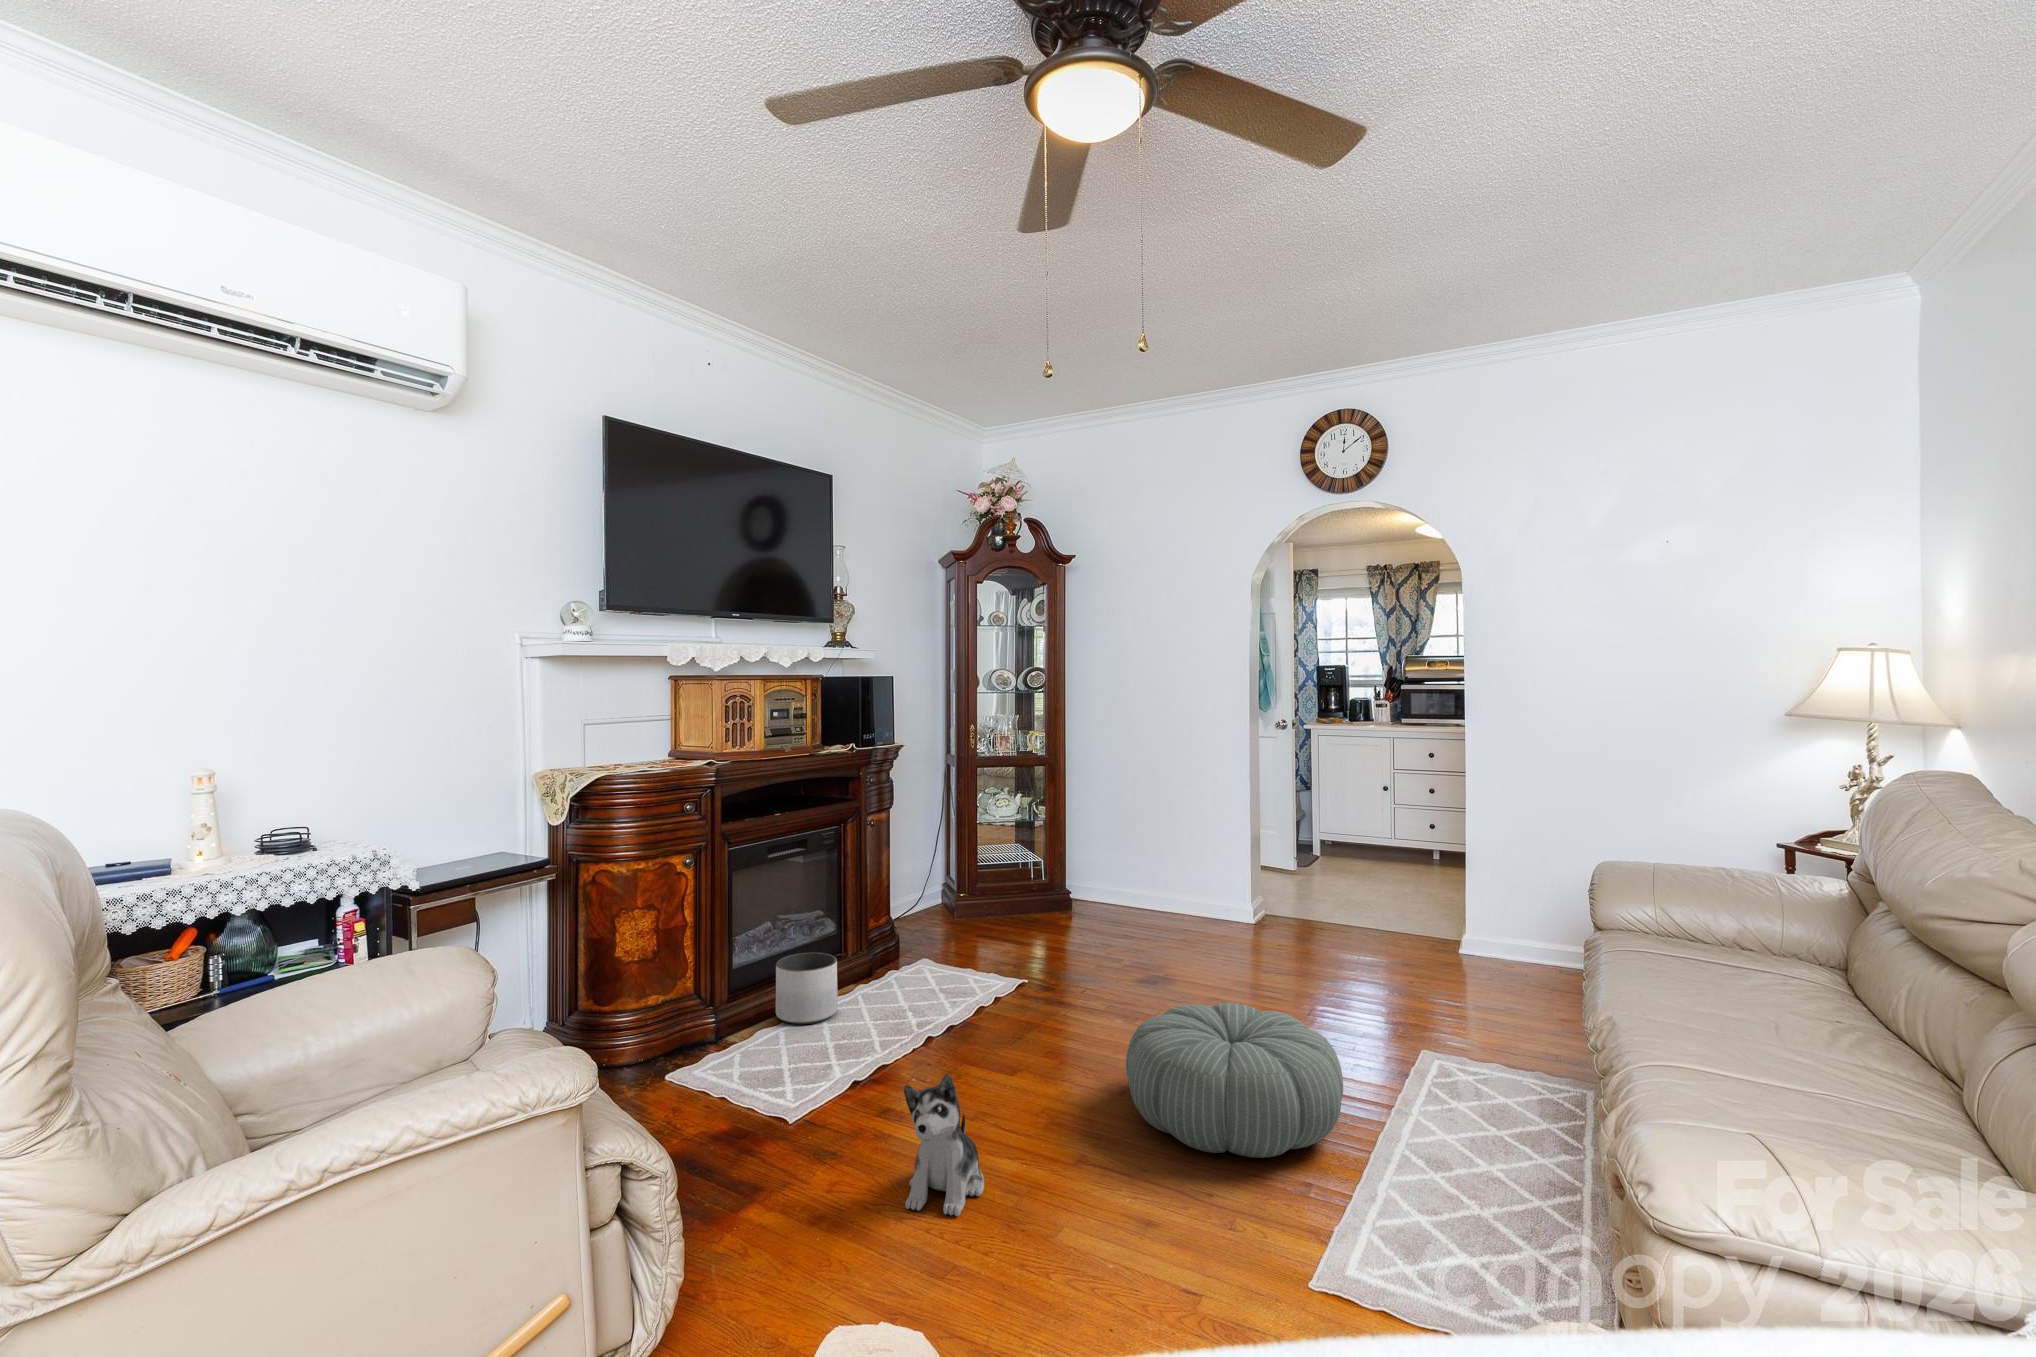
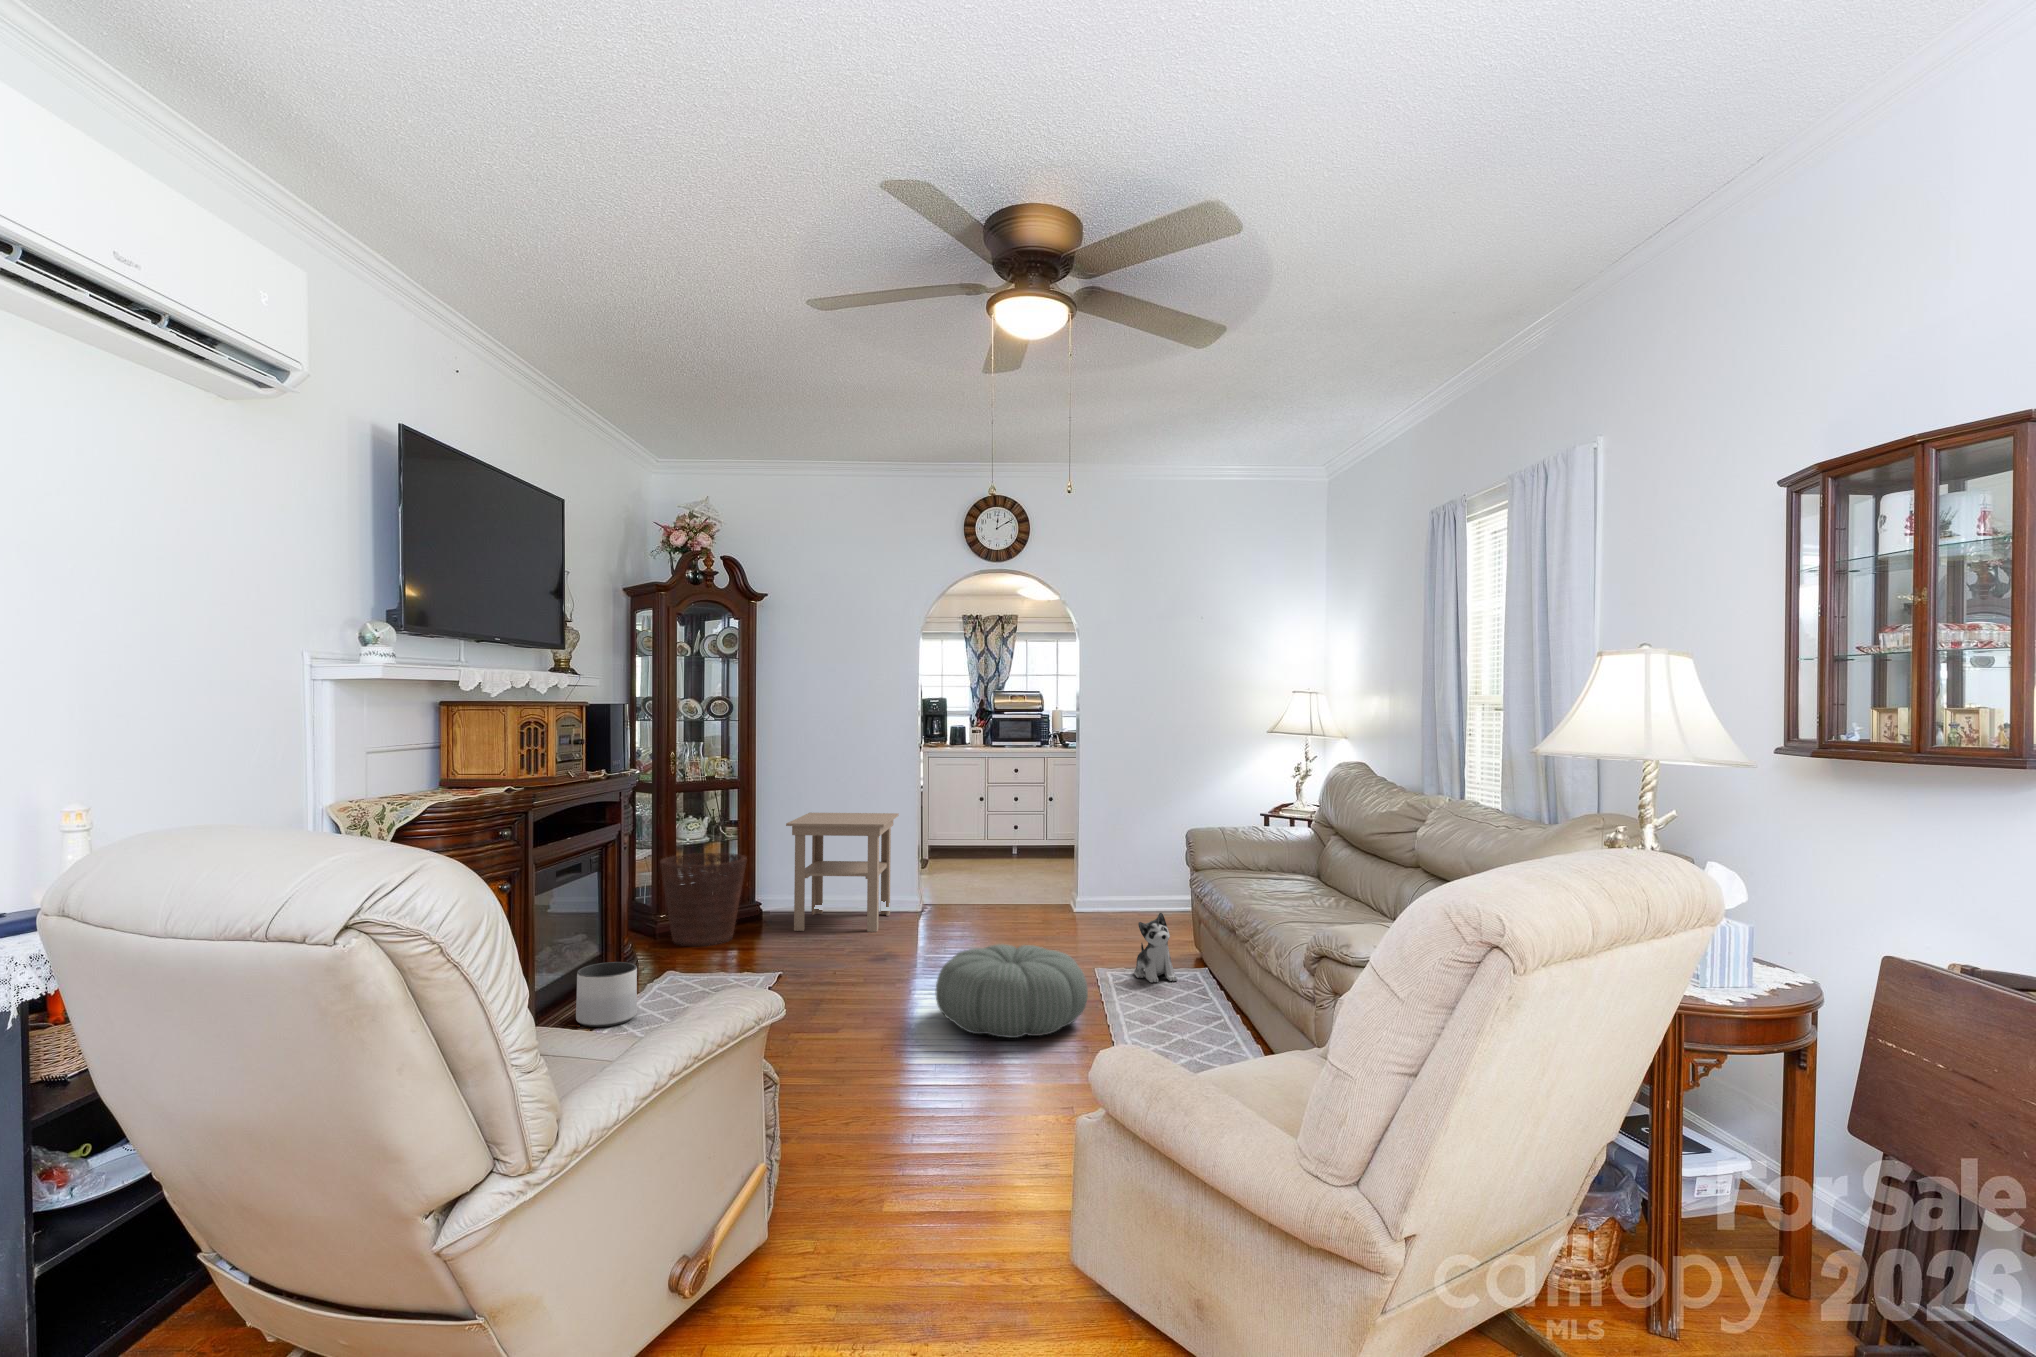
side table: none [1077,796,1221,943] -> present [786,813,899,932]
basket: none [945,834,1035,936] -> present [660,853,747,945]
plush toy: present [904,1074,984,1216] -> present [1134,913,1178,983]

